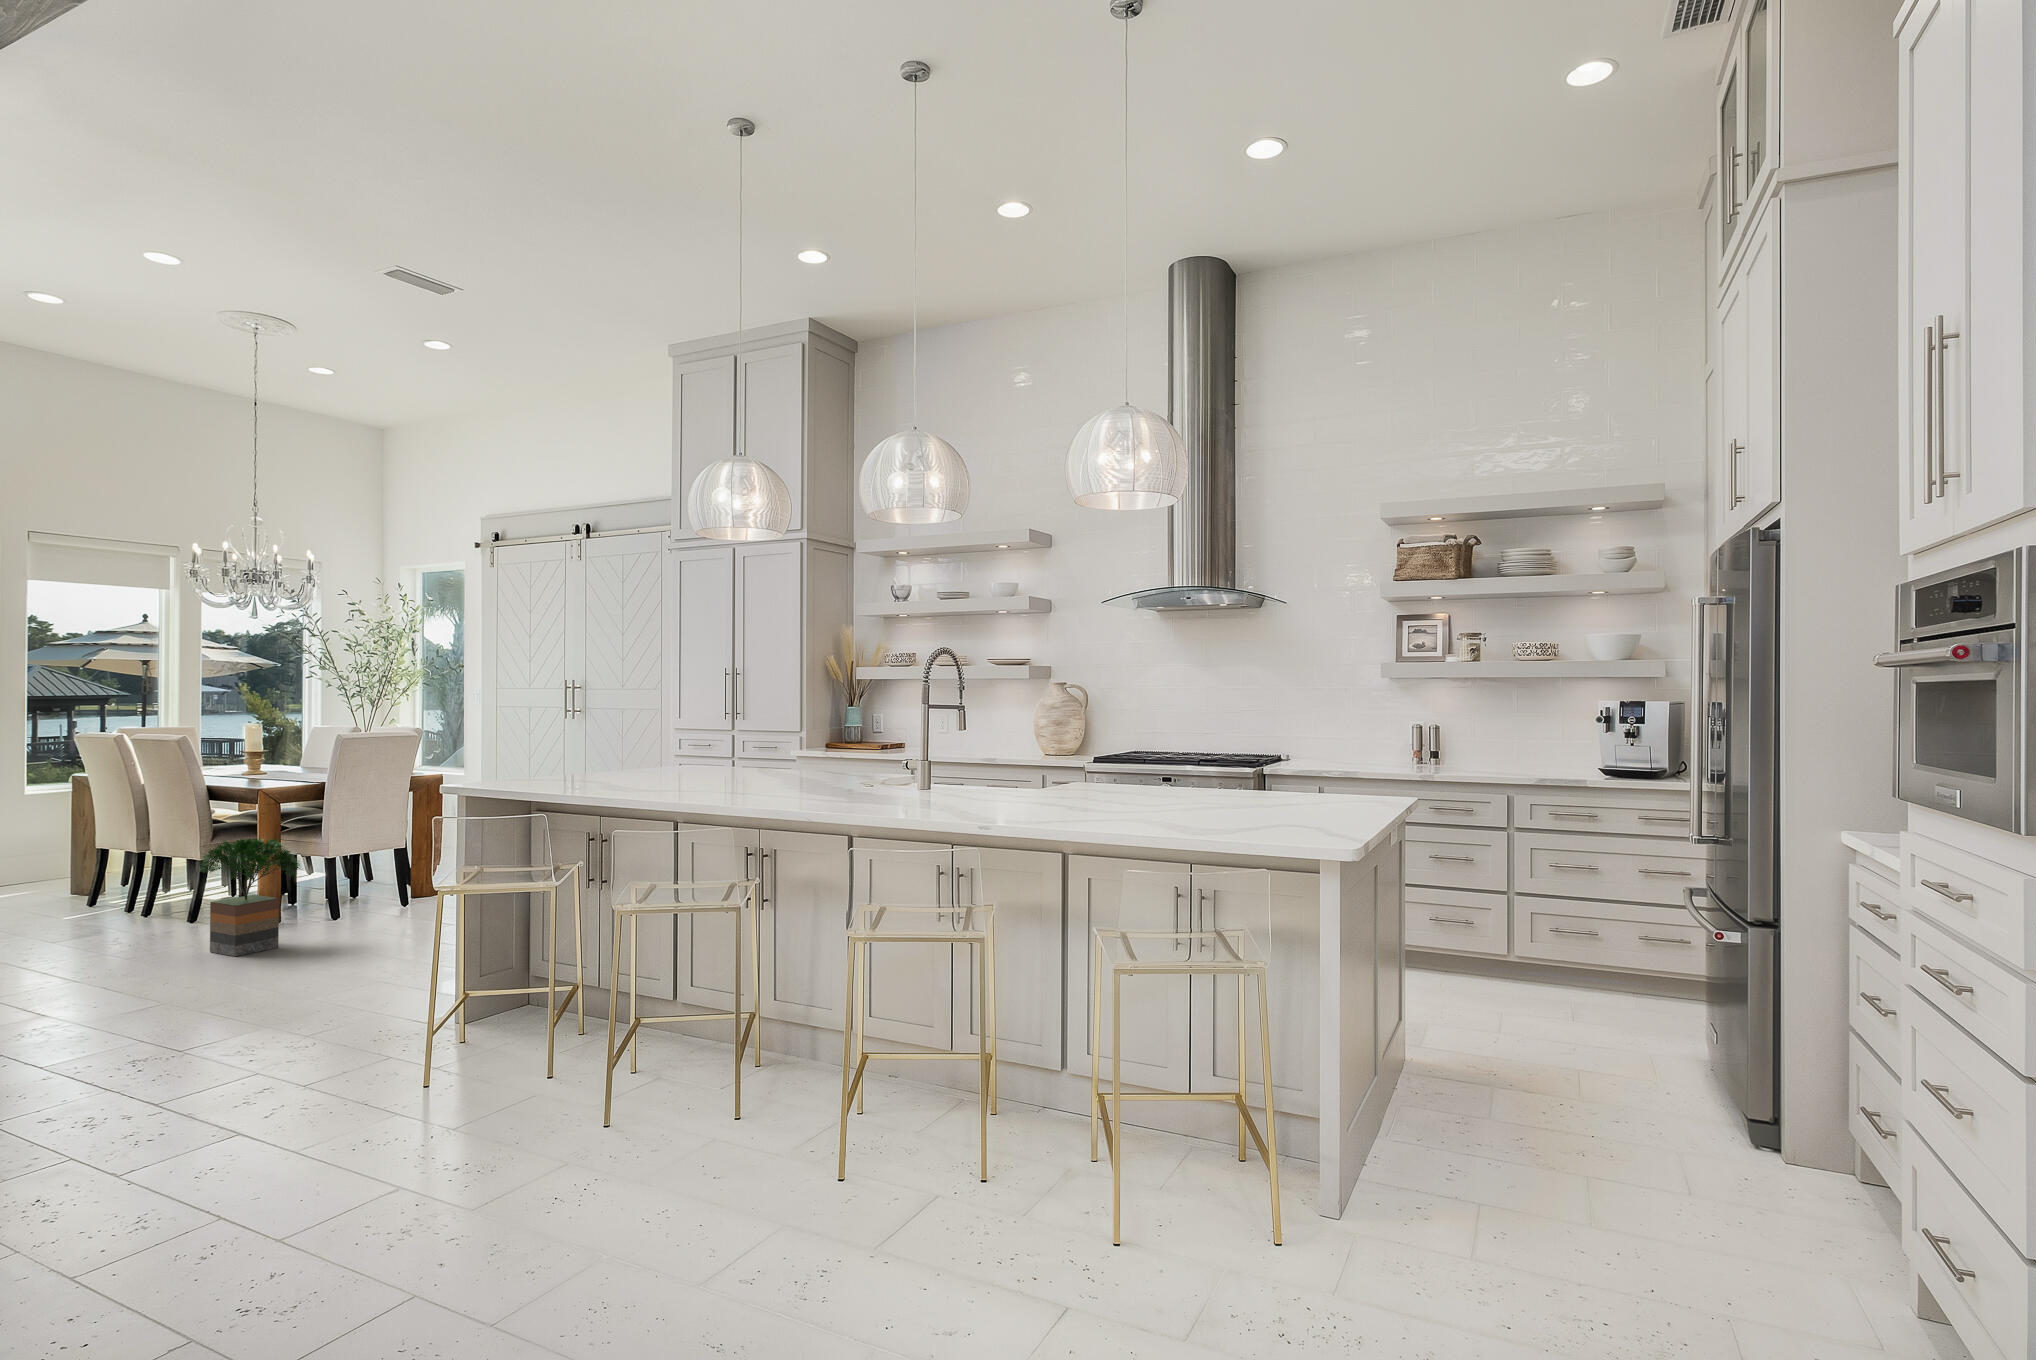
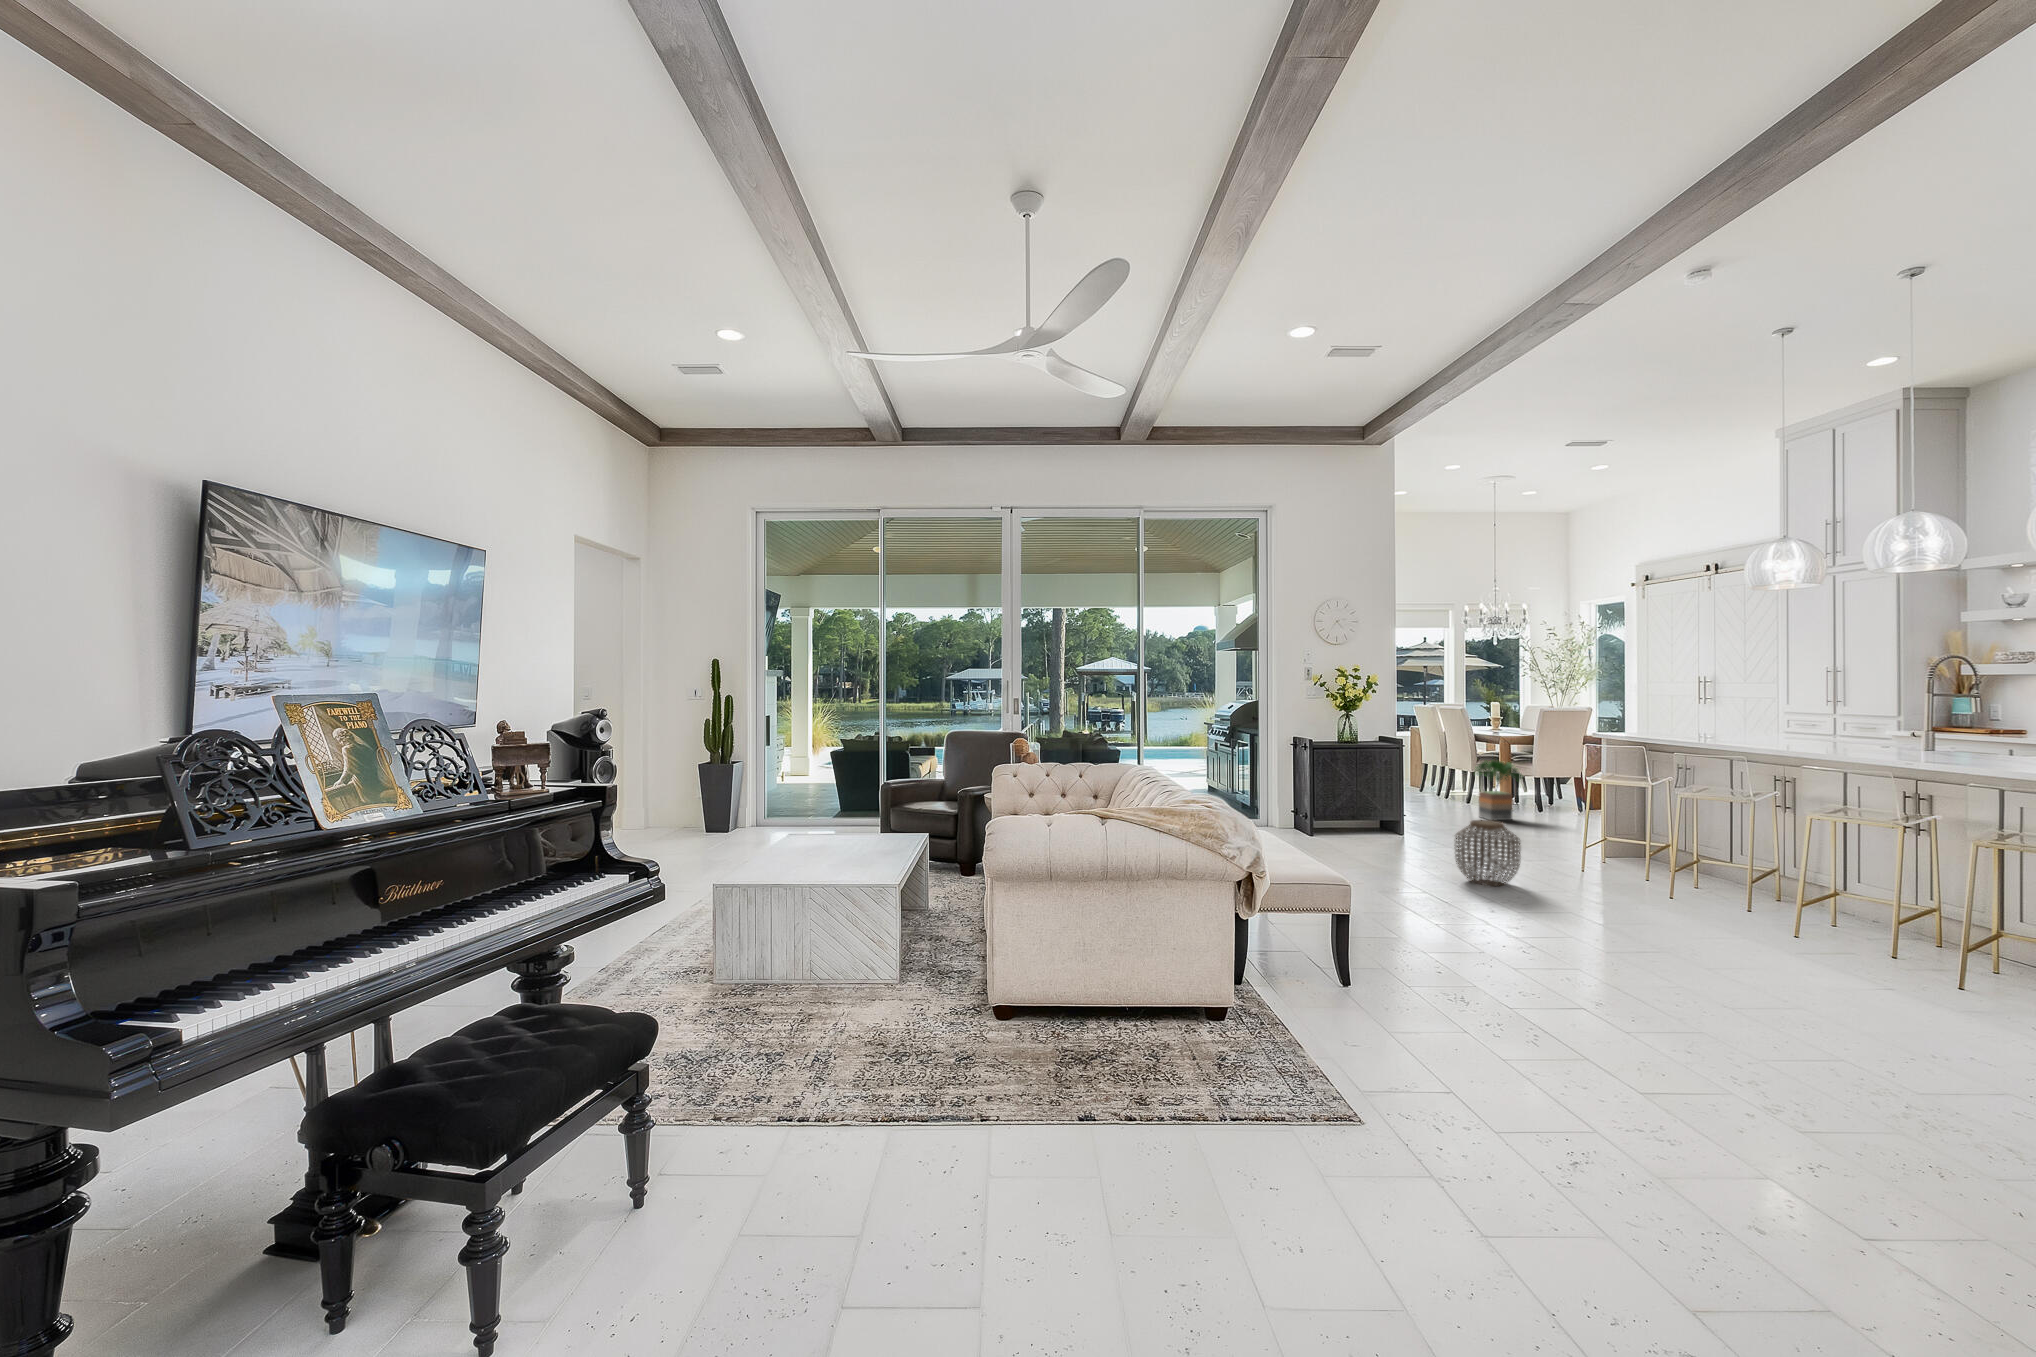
woven basket: none [95,1029,274,1206] -> present [1455,820,1521,886]

